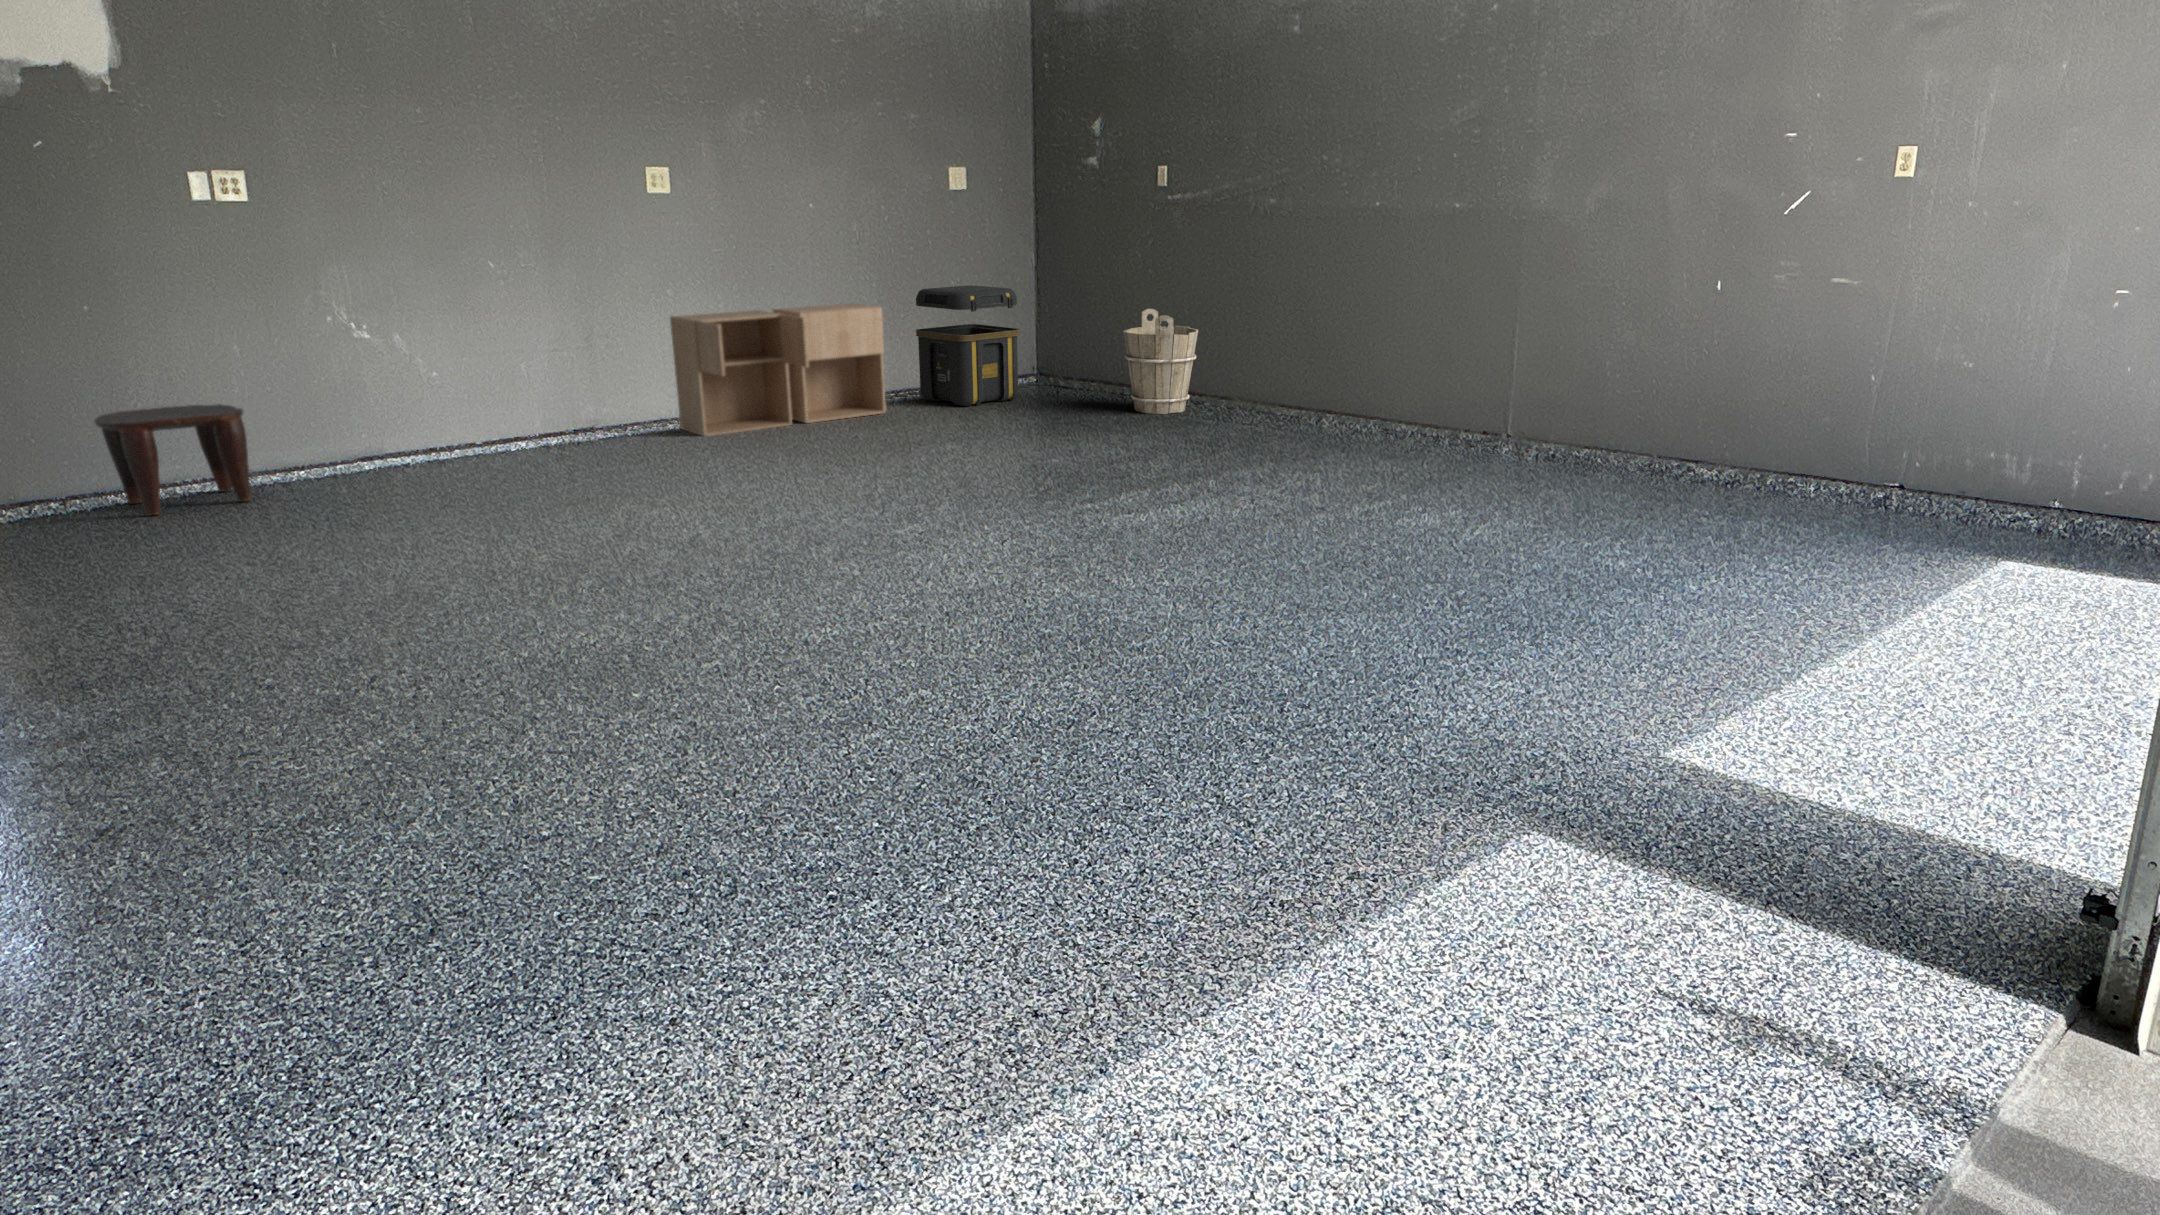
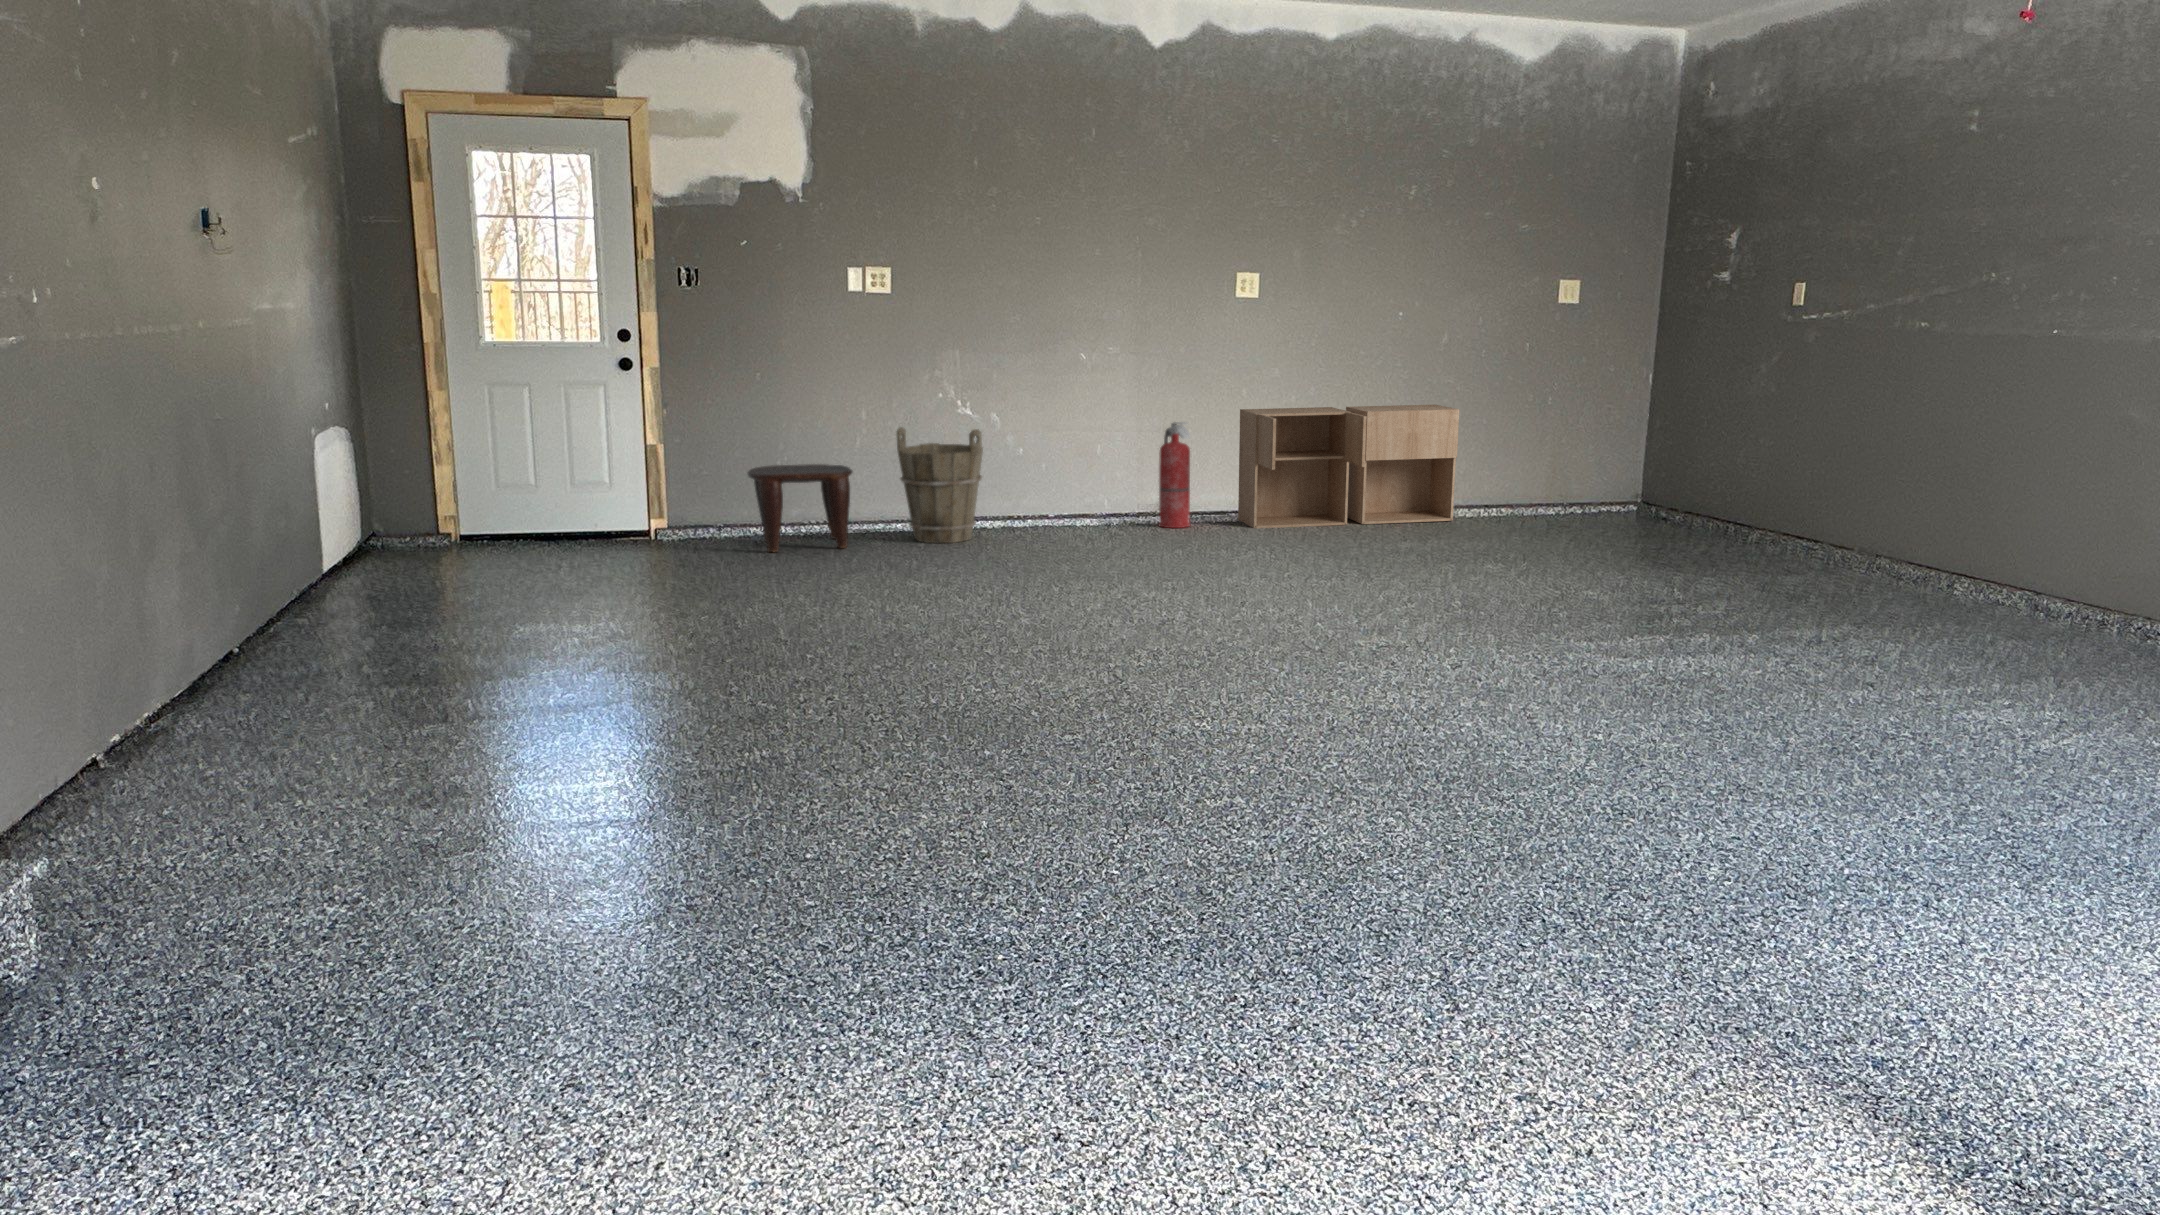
toolbox: present [916,285,1020,406] -> none [1503,391,1623,521]
bucket: present [1123,309,1198,414] -> present [897,427,983,543]
fire extinguisher: none [595,332,637,444] -> present [1159,422,1190,528]

